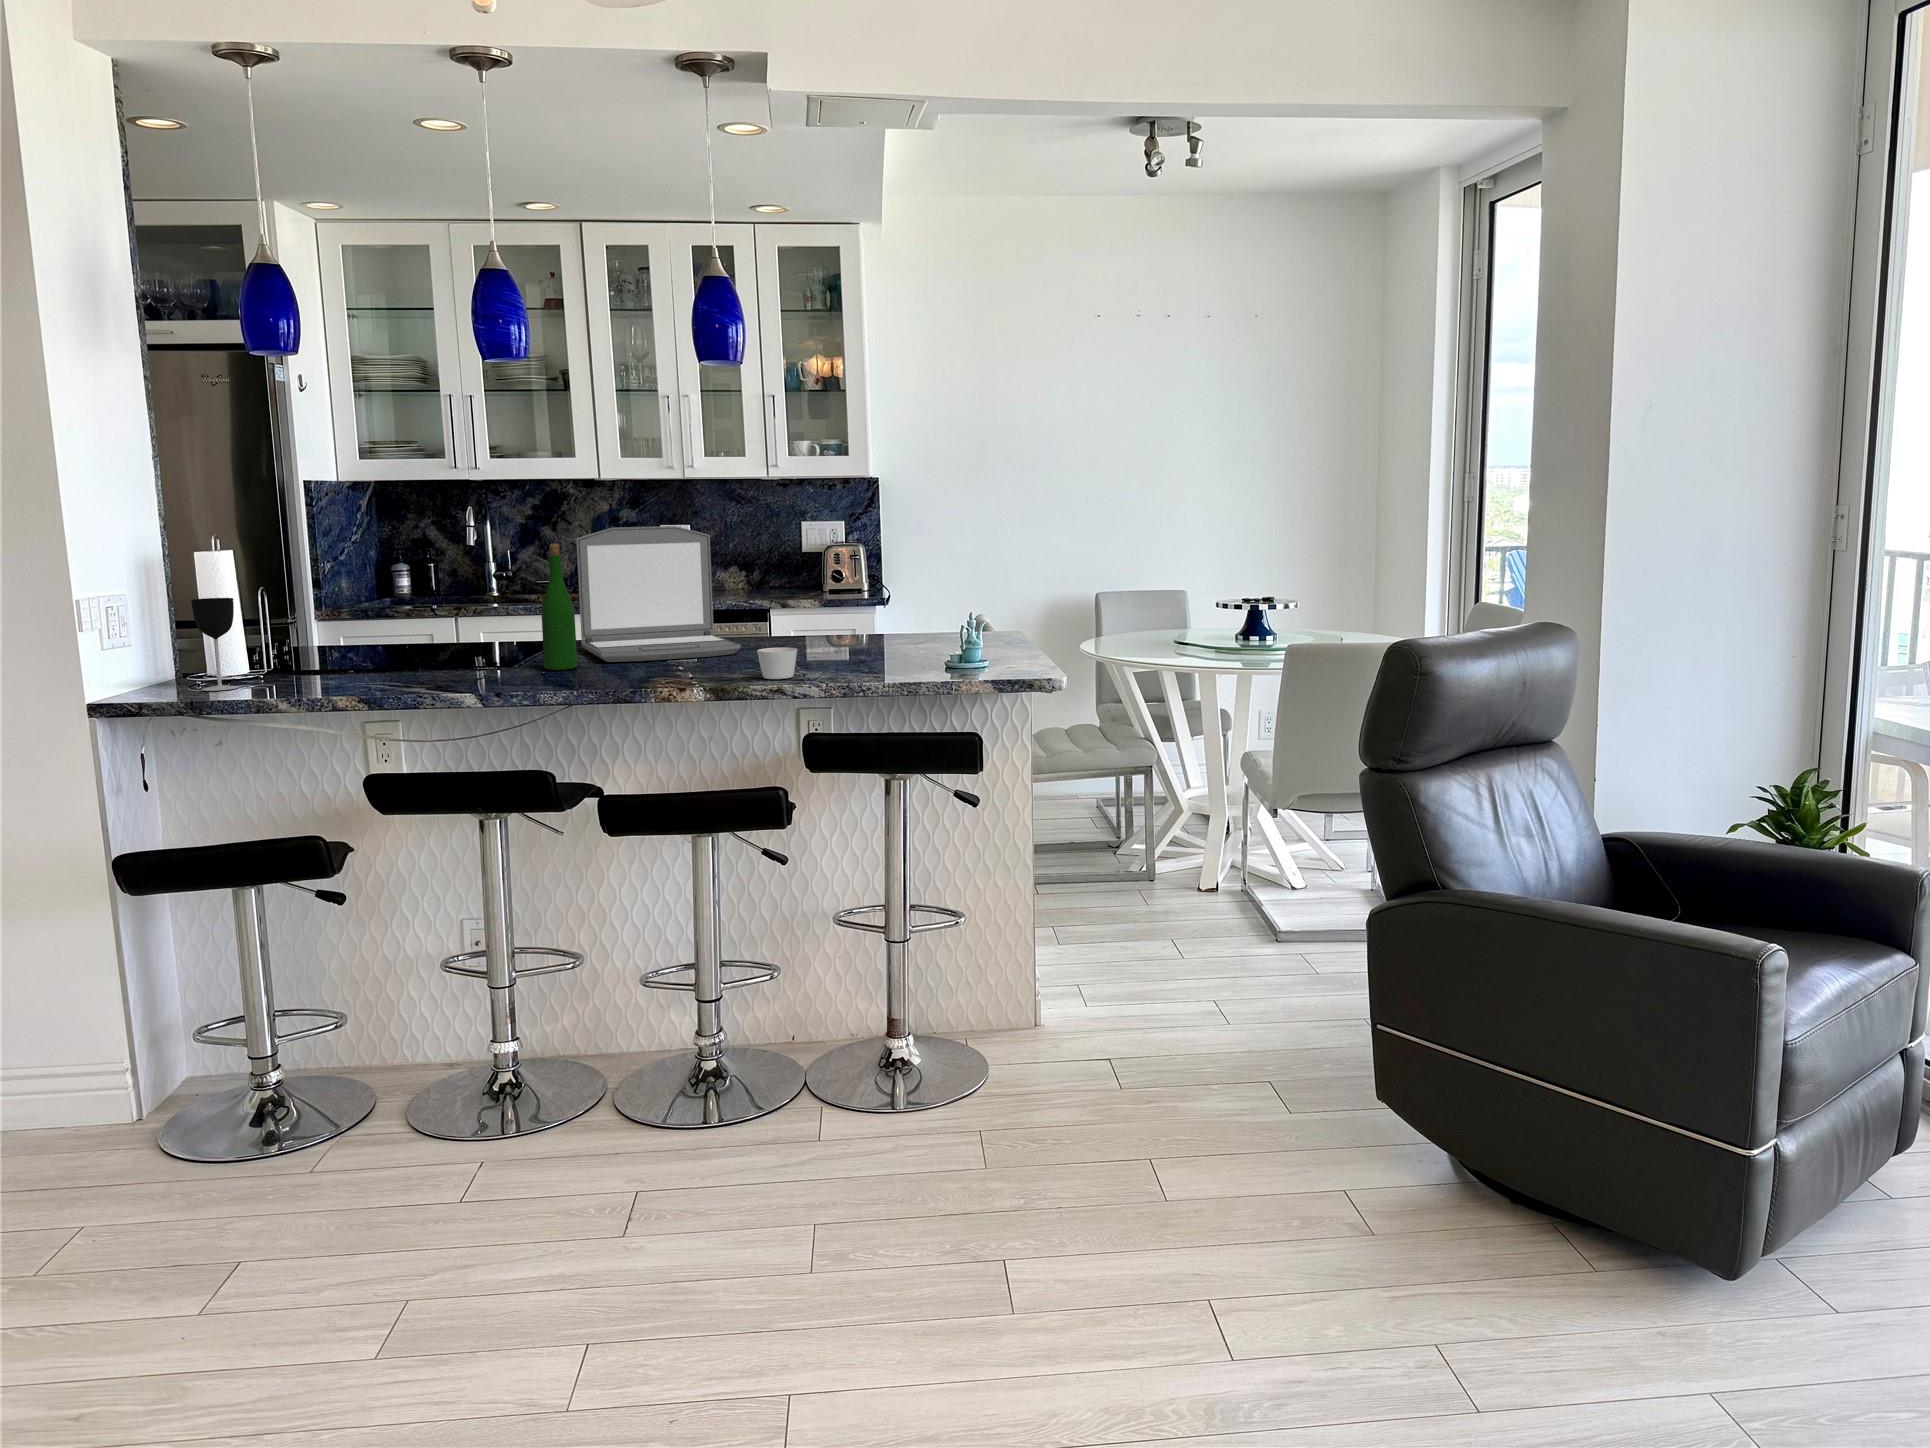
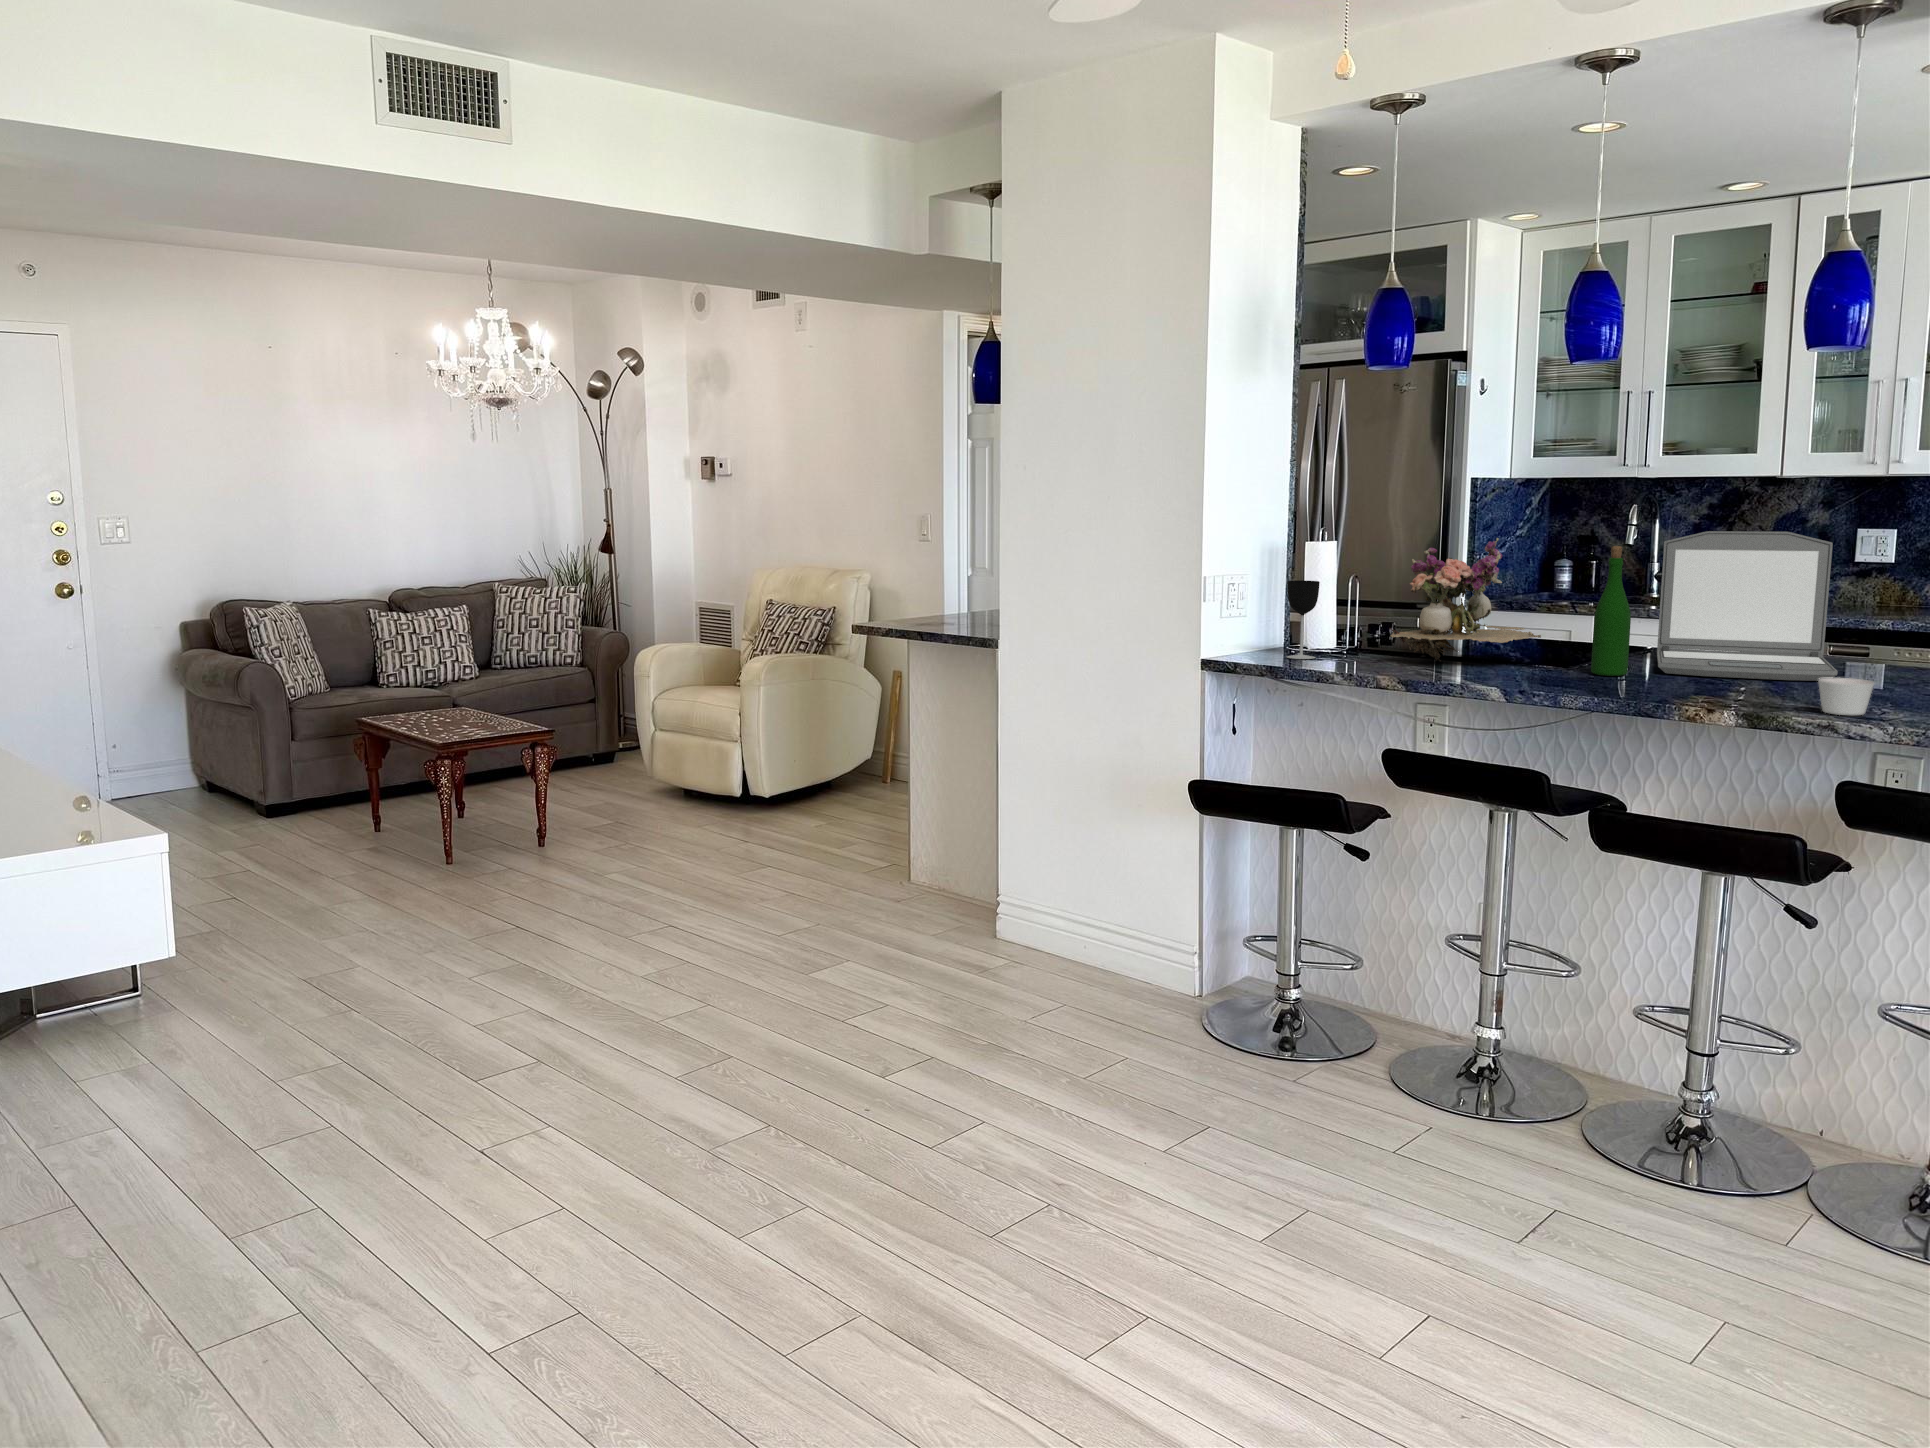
flower arrangement: none [327,541,488,675] -> present [1390,538,1541,661]

